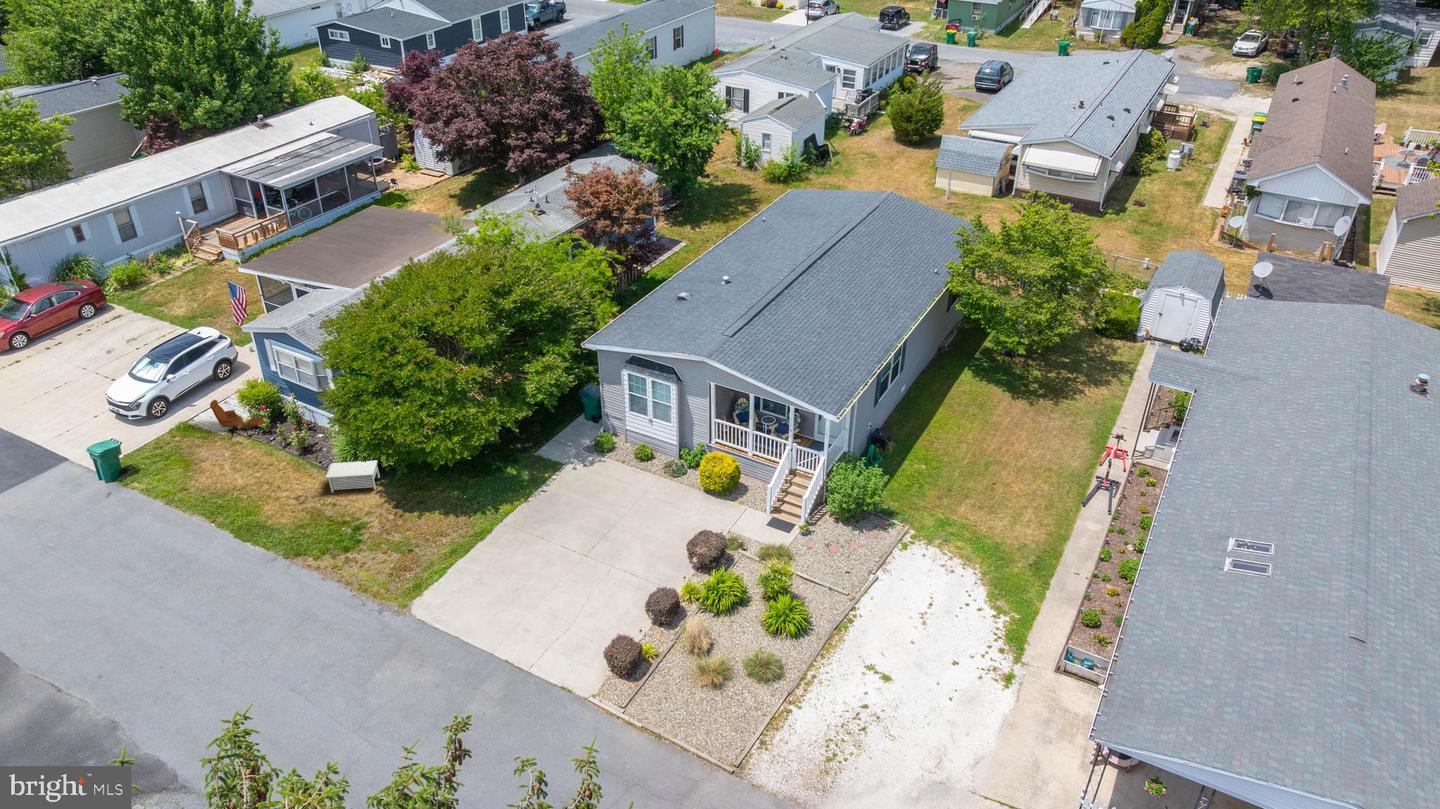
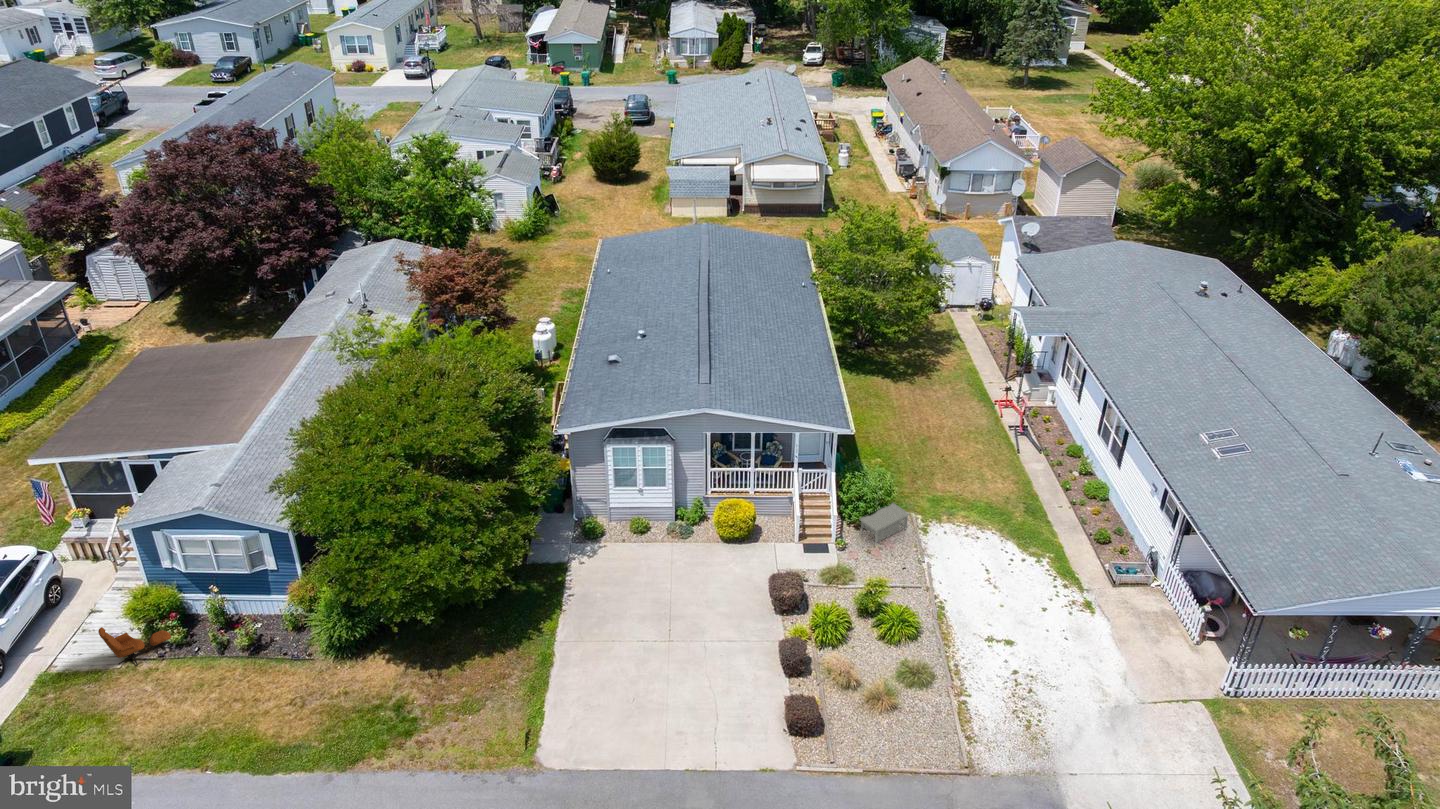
storage bench: present [326,460,380,493] -> present [860,503,909,545]

